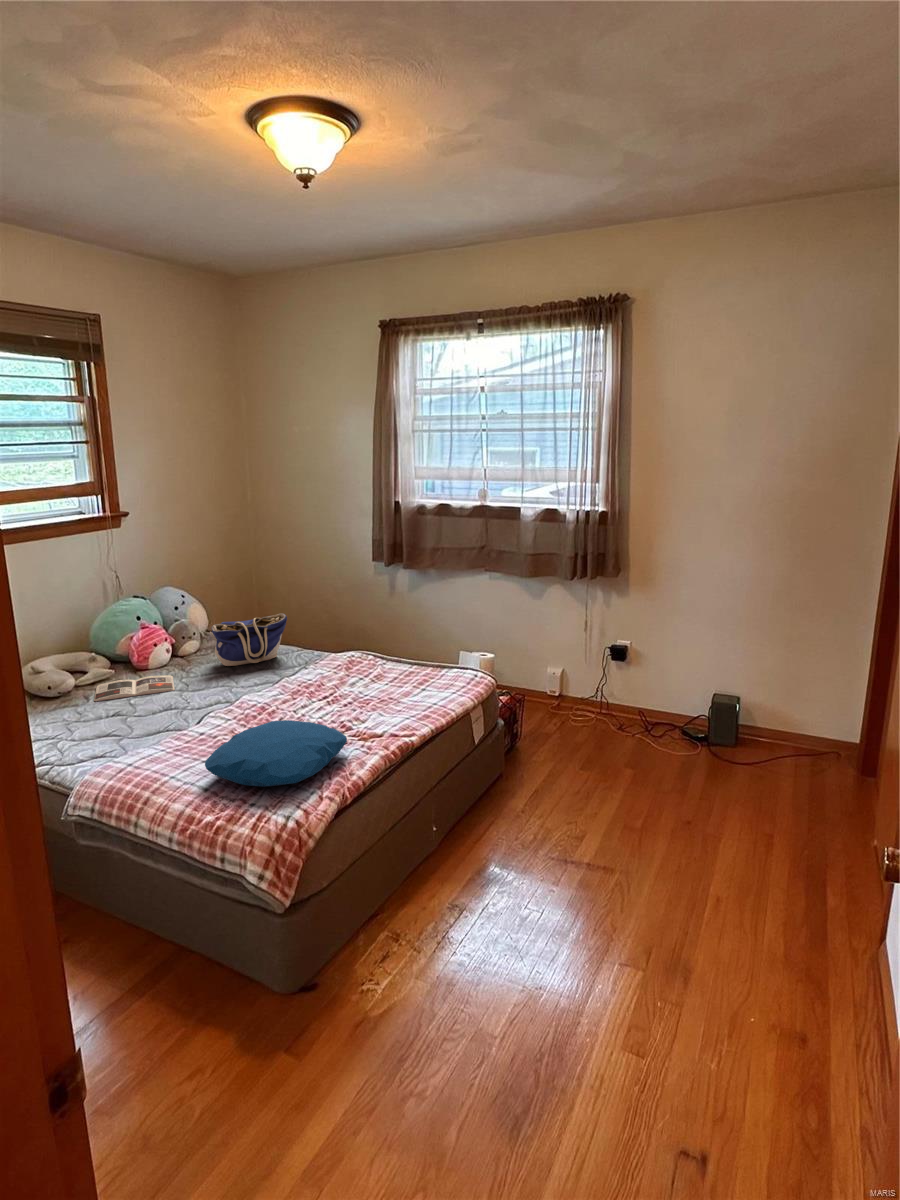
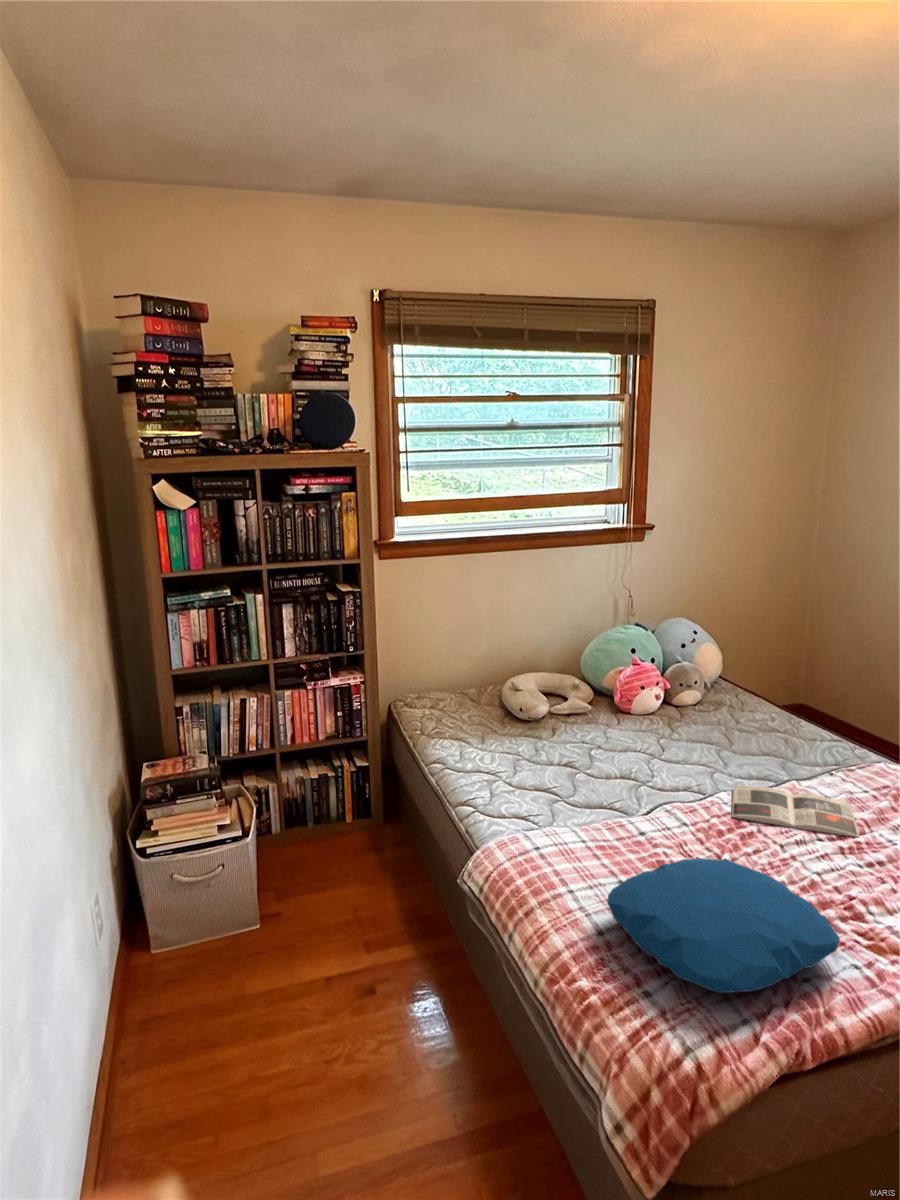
tote bag: present [210,613,287,666] -> none [705,680,818,744]
magazine: present [94,675,175,701] -> present [732,786,859,837]

